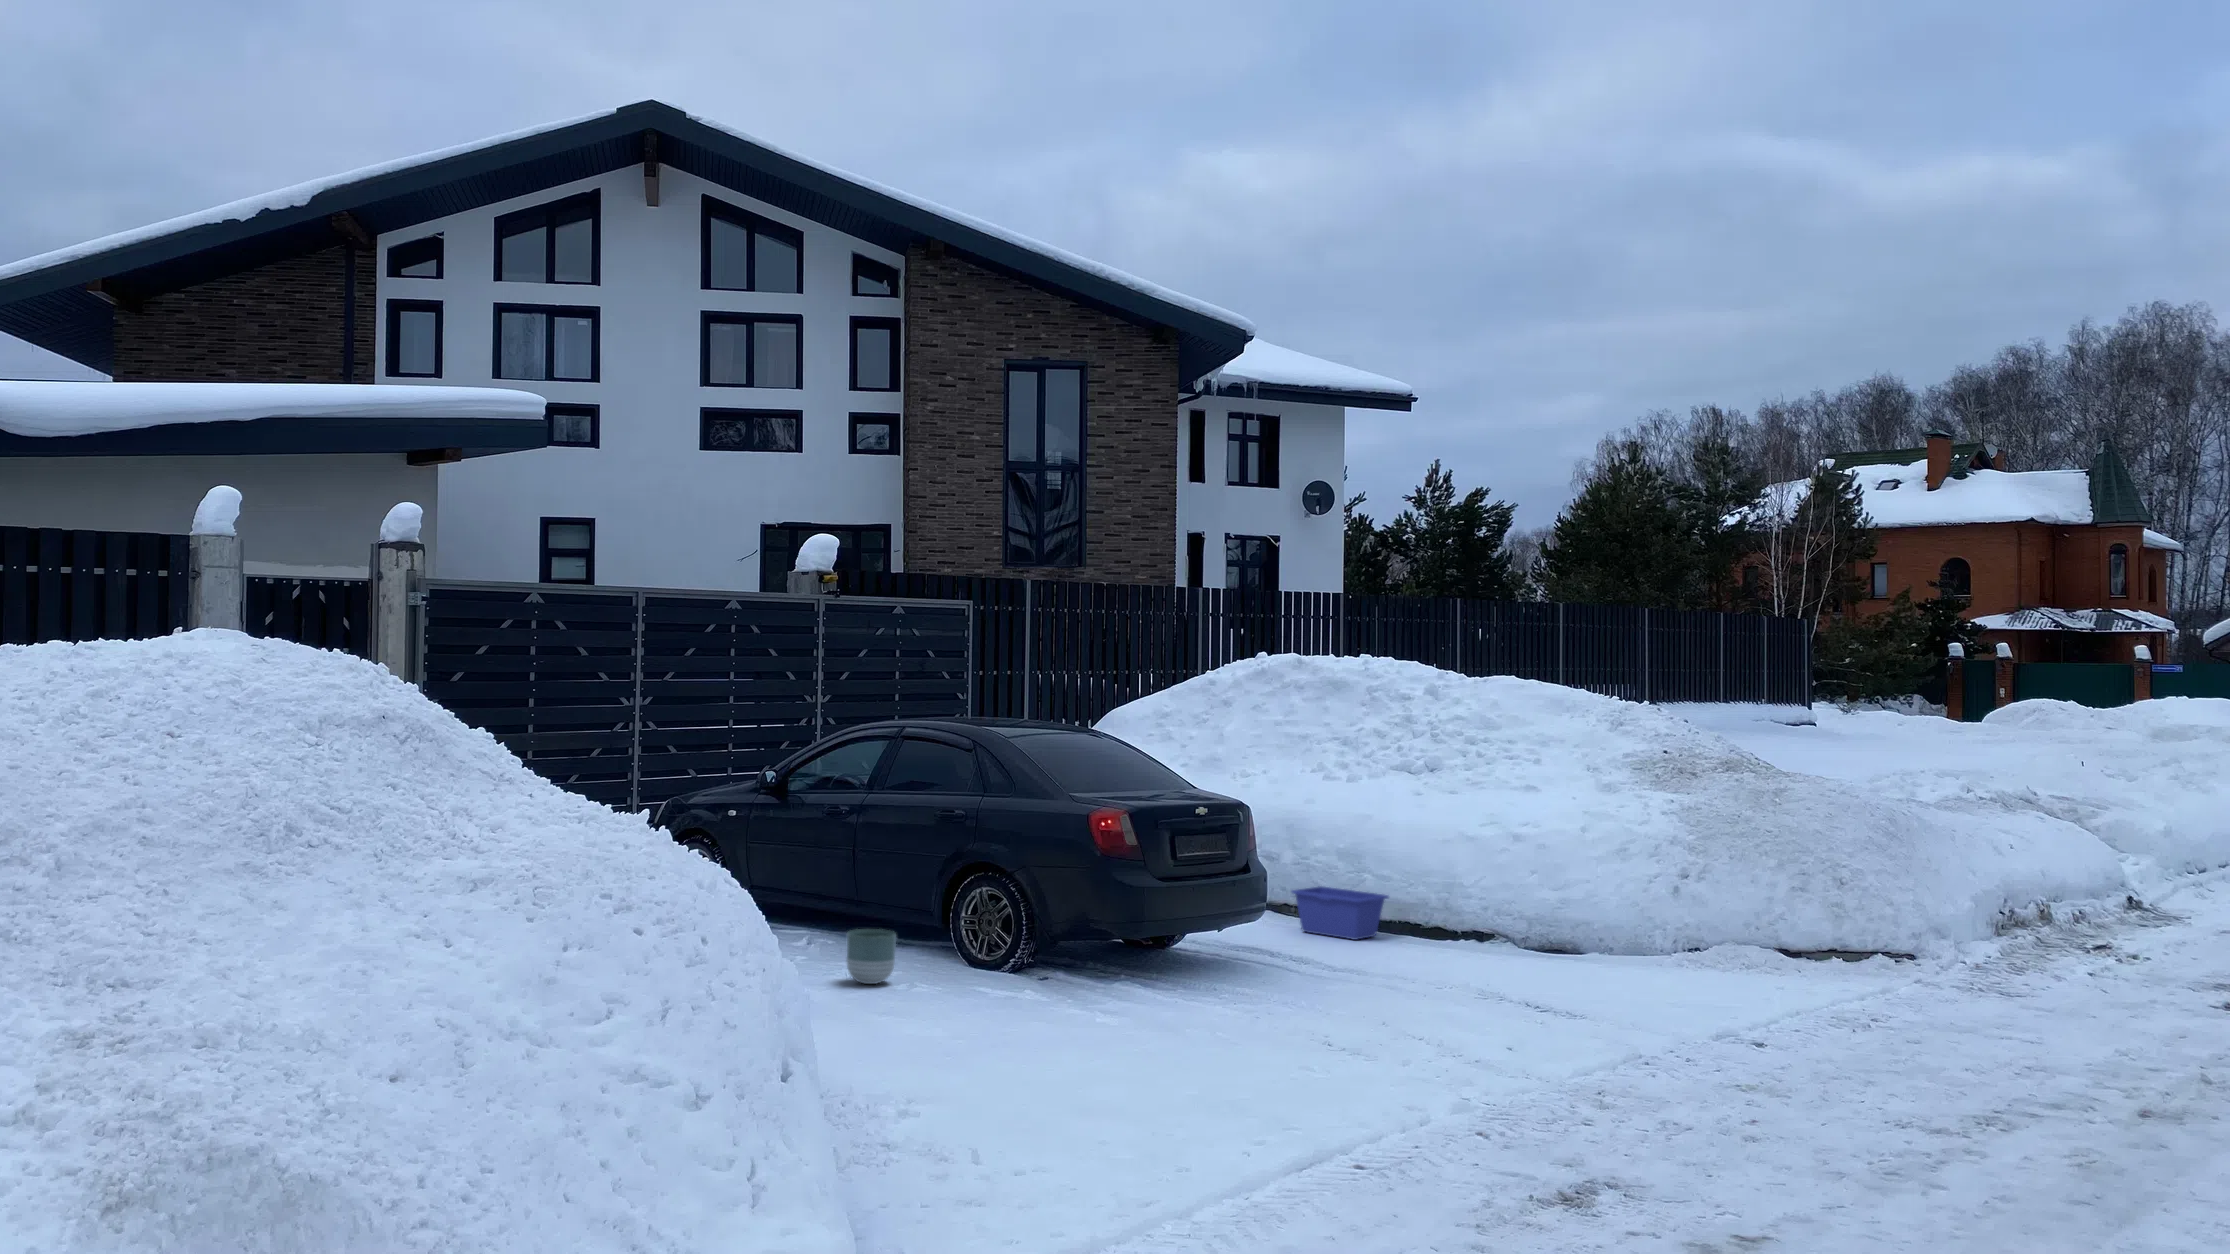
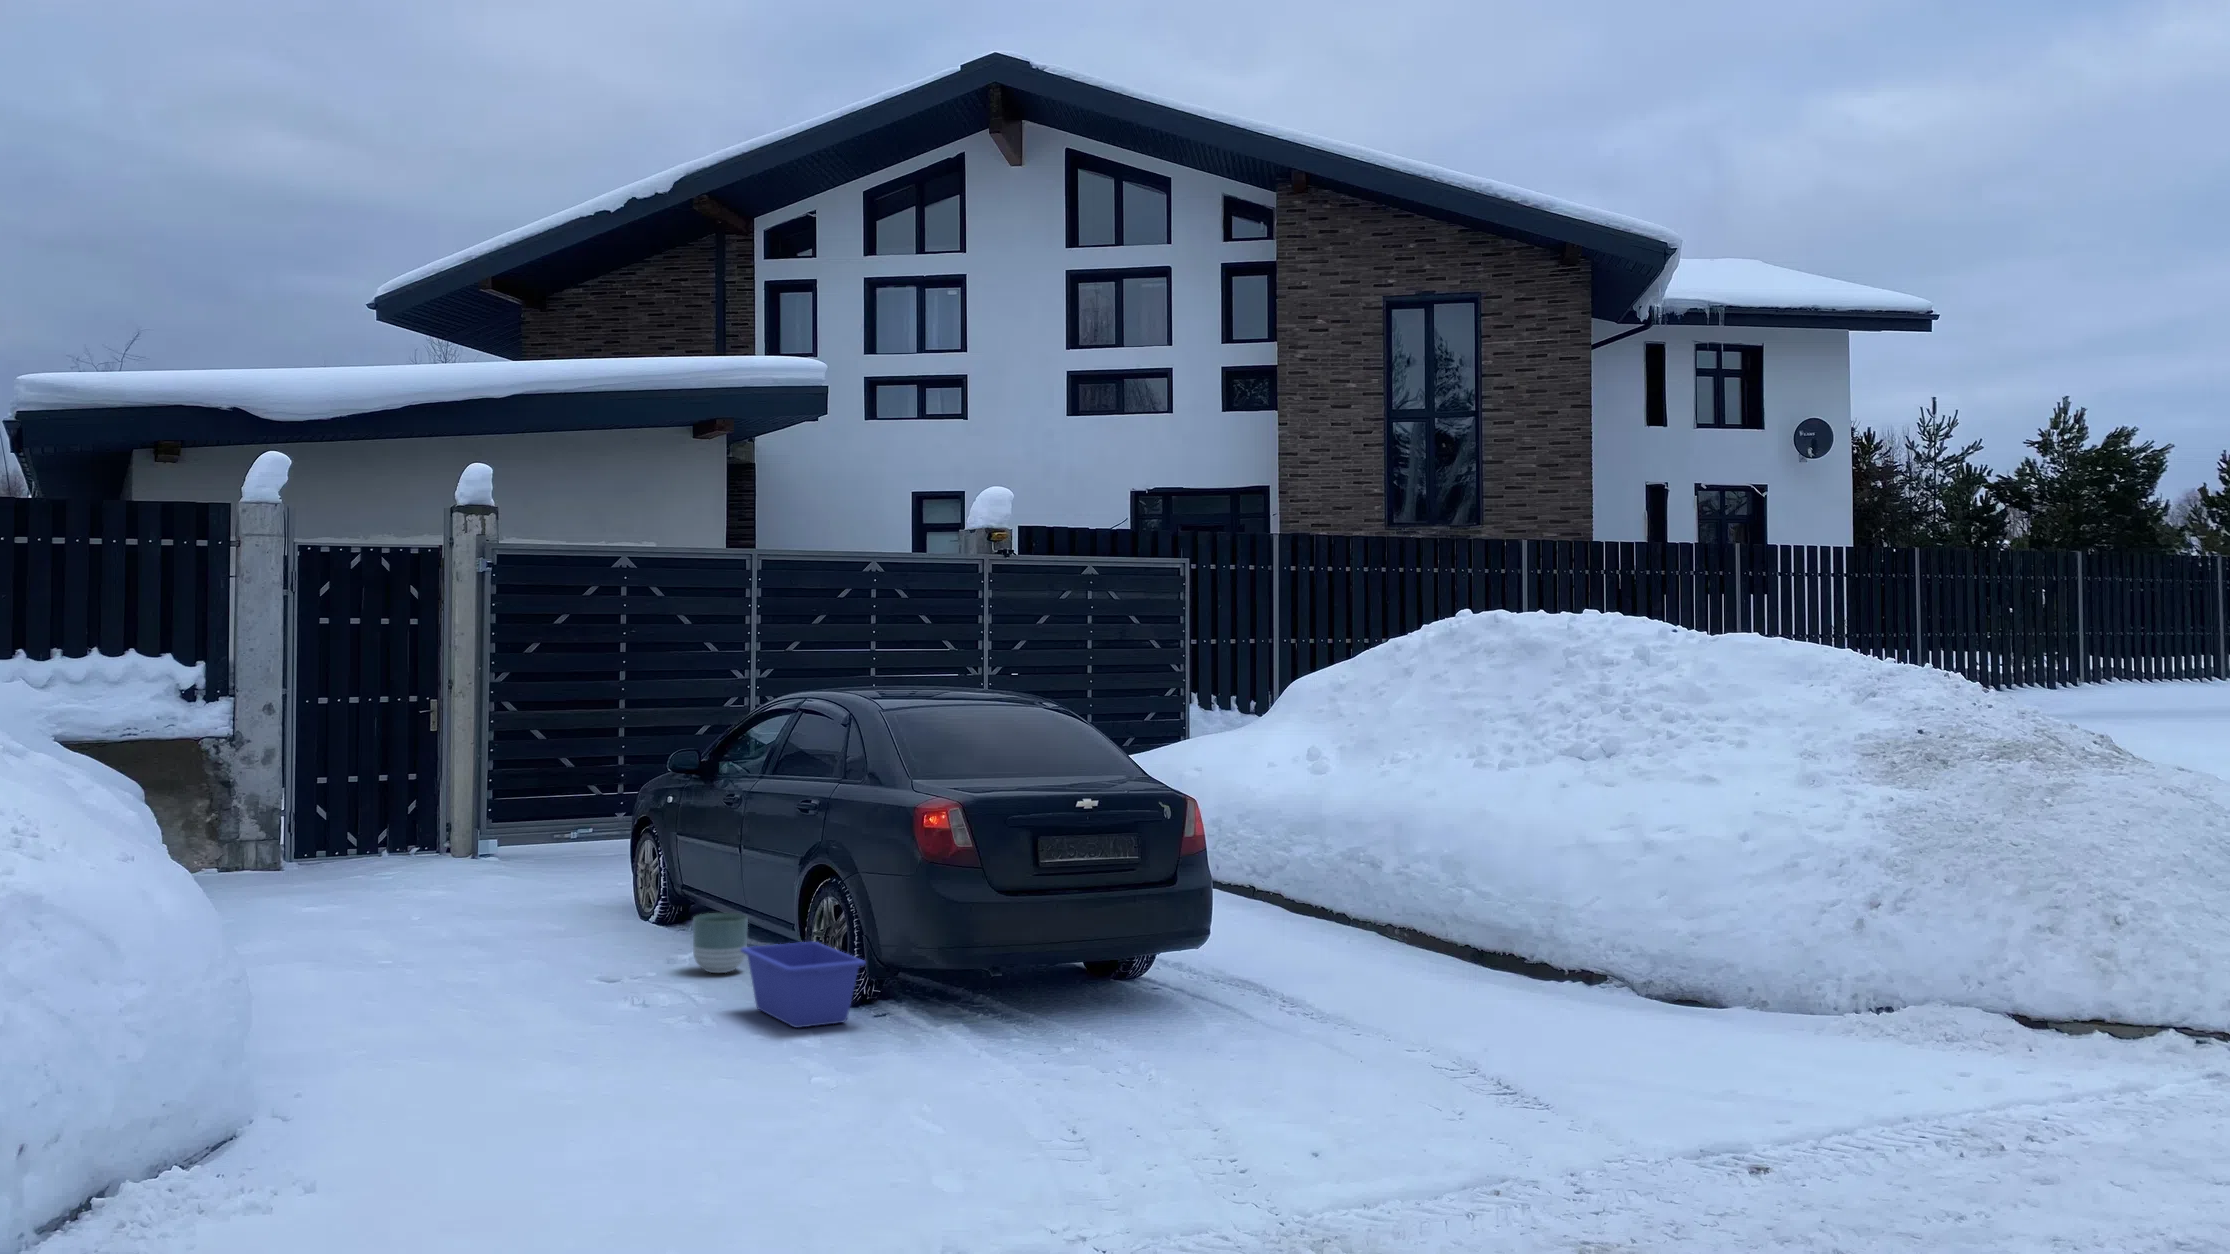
storage bin: present [1292,886,1388,940] -> present [741,942,866,1028]

